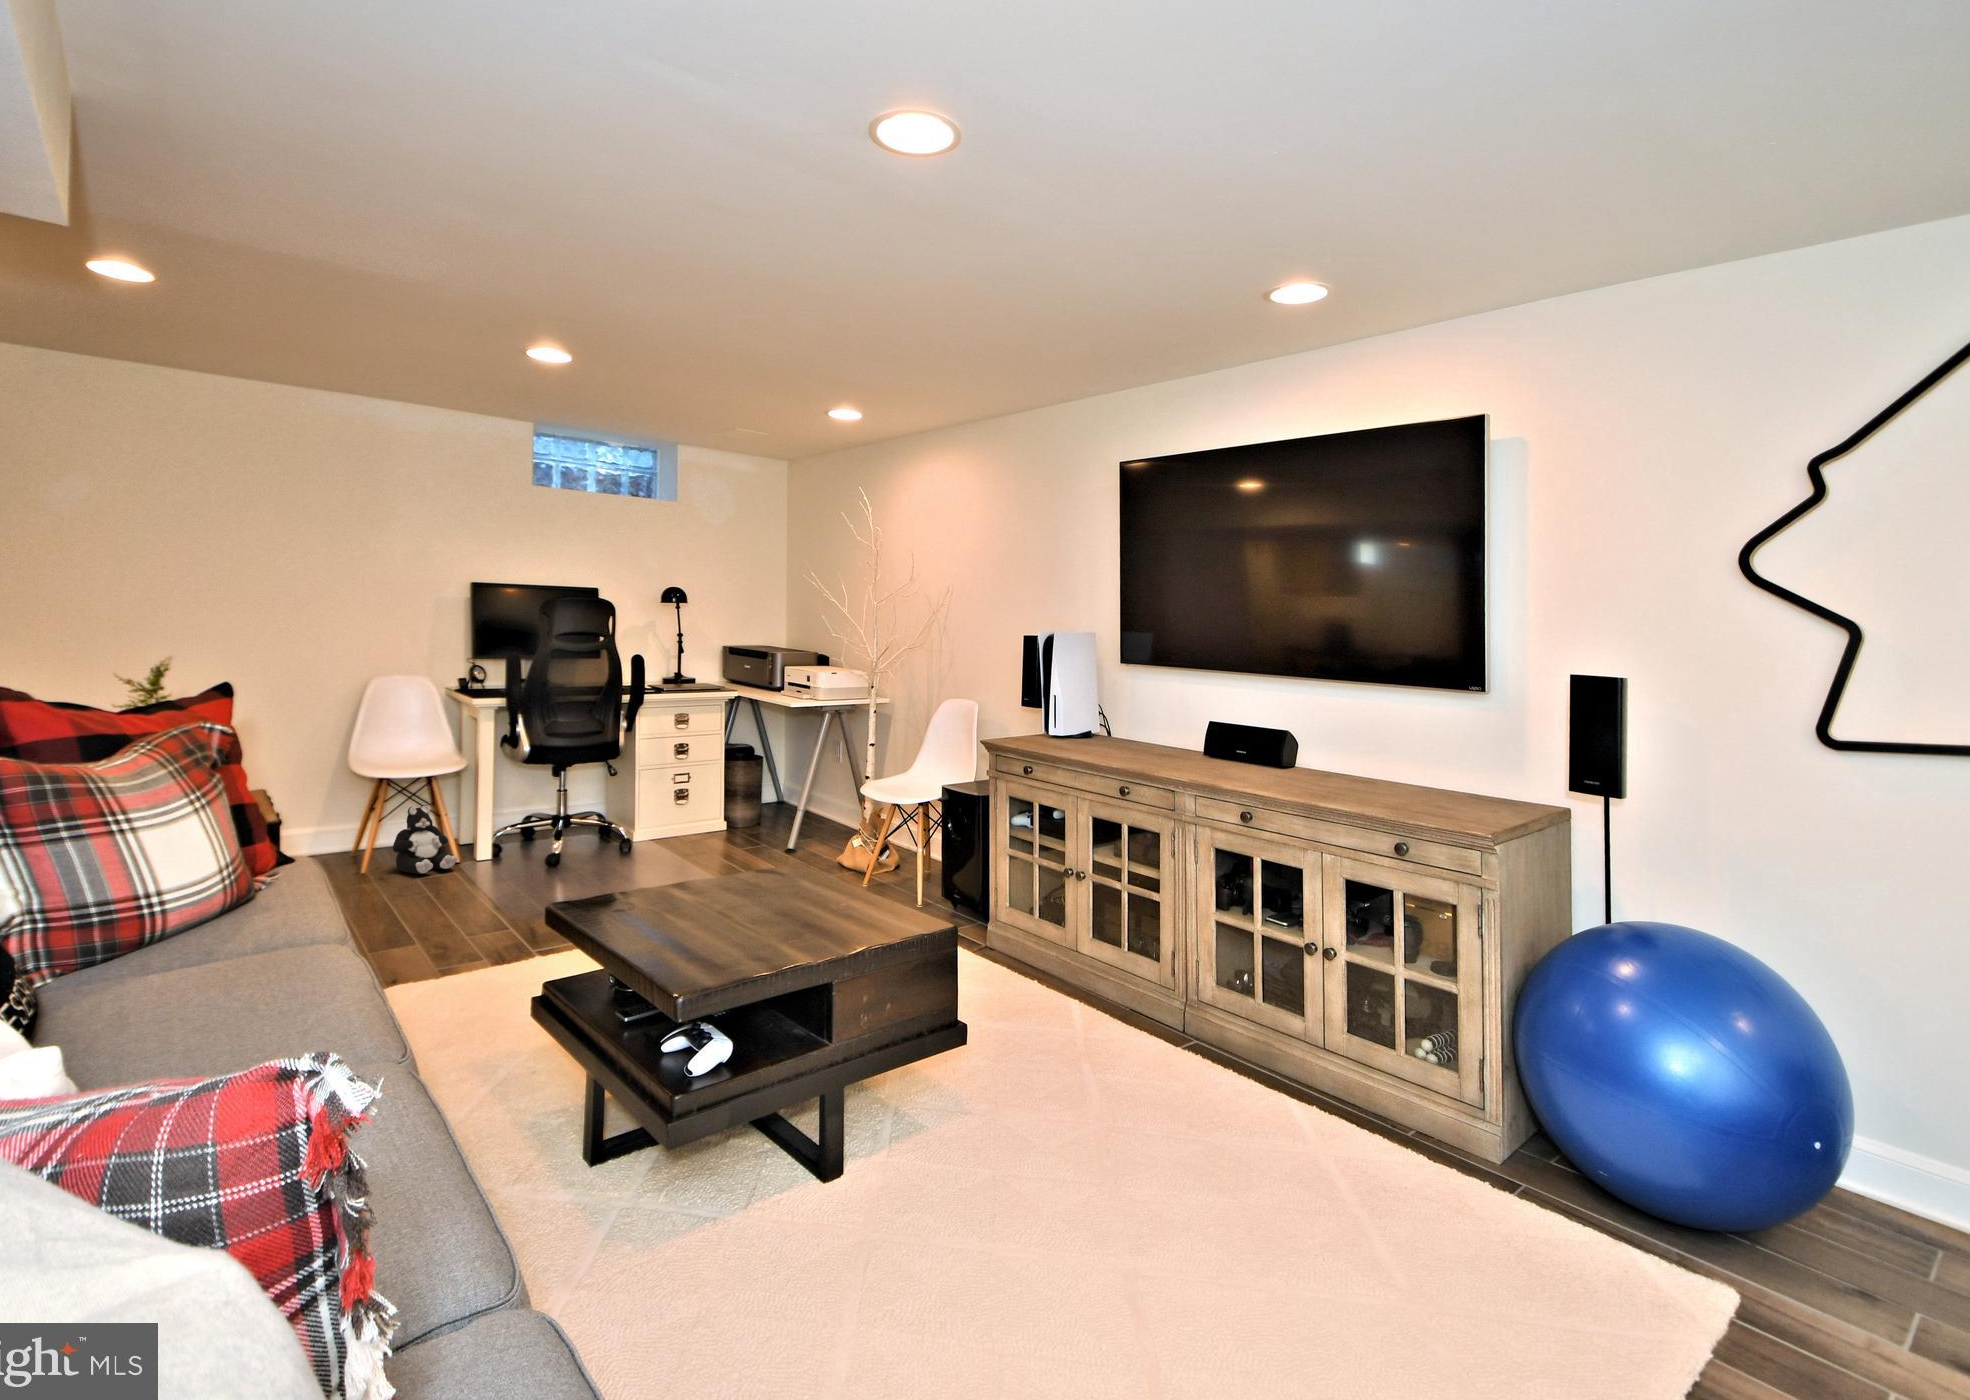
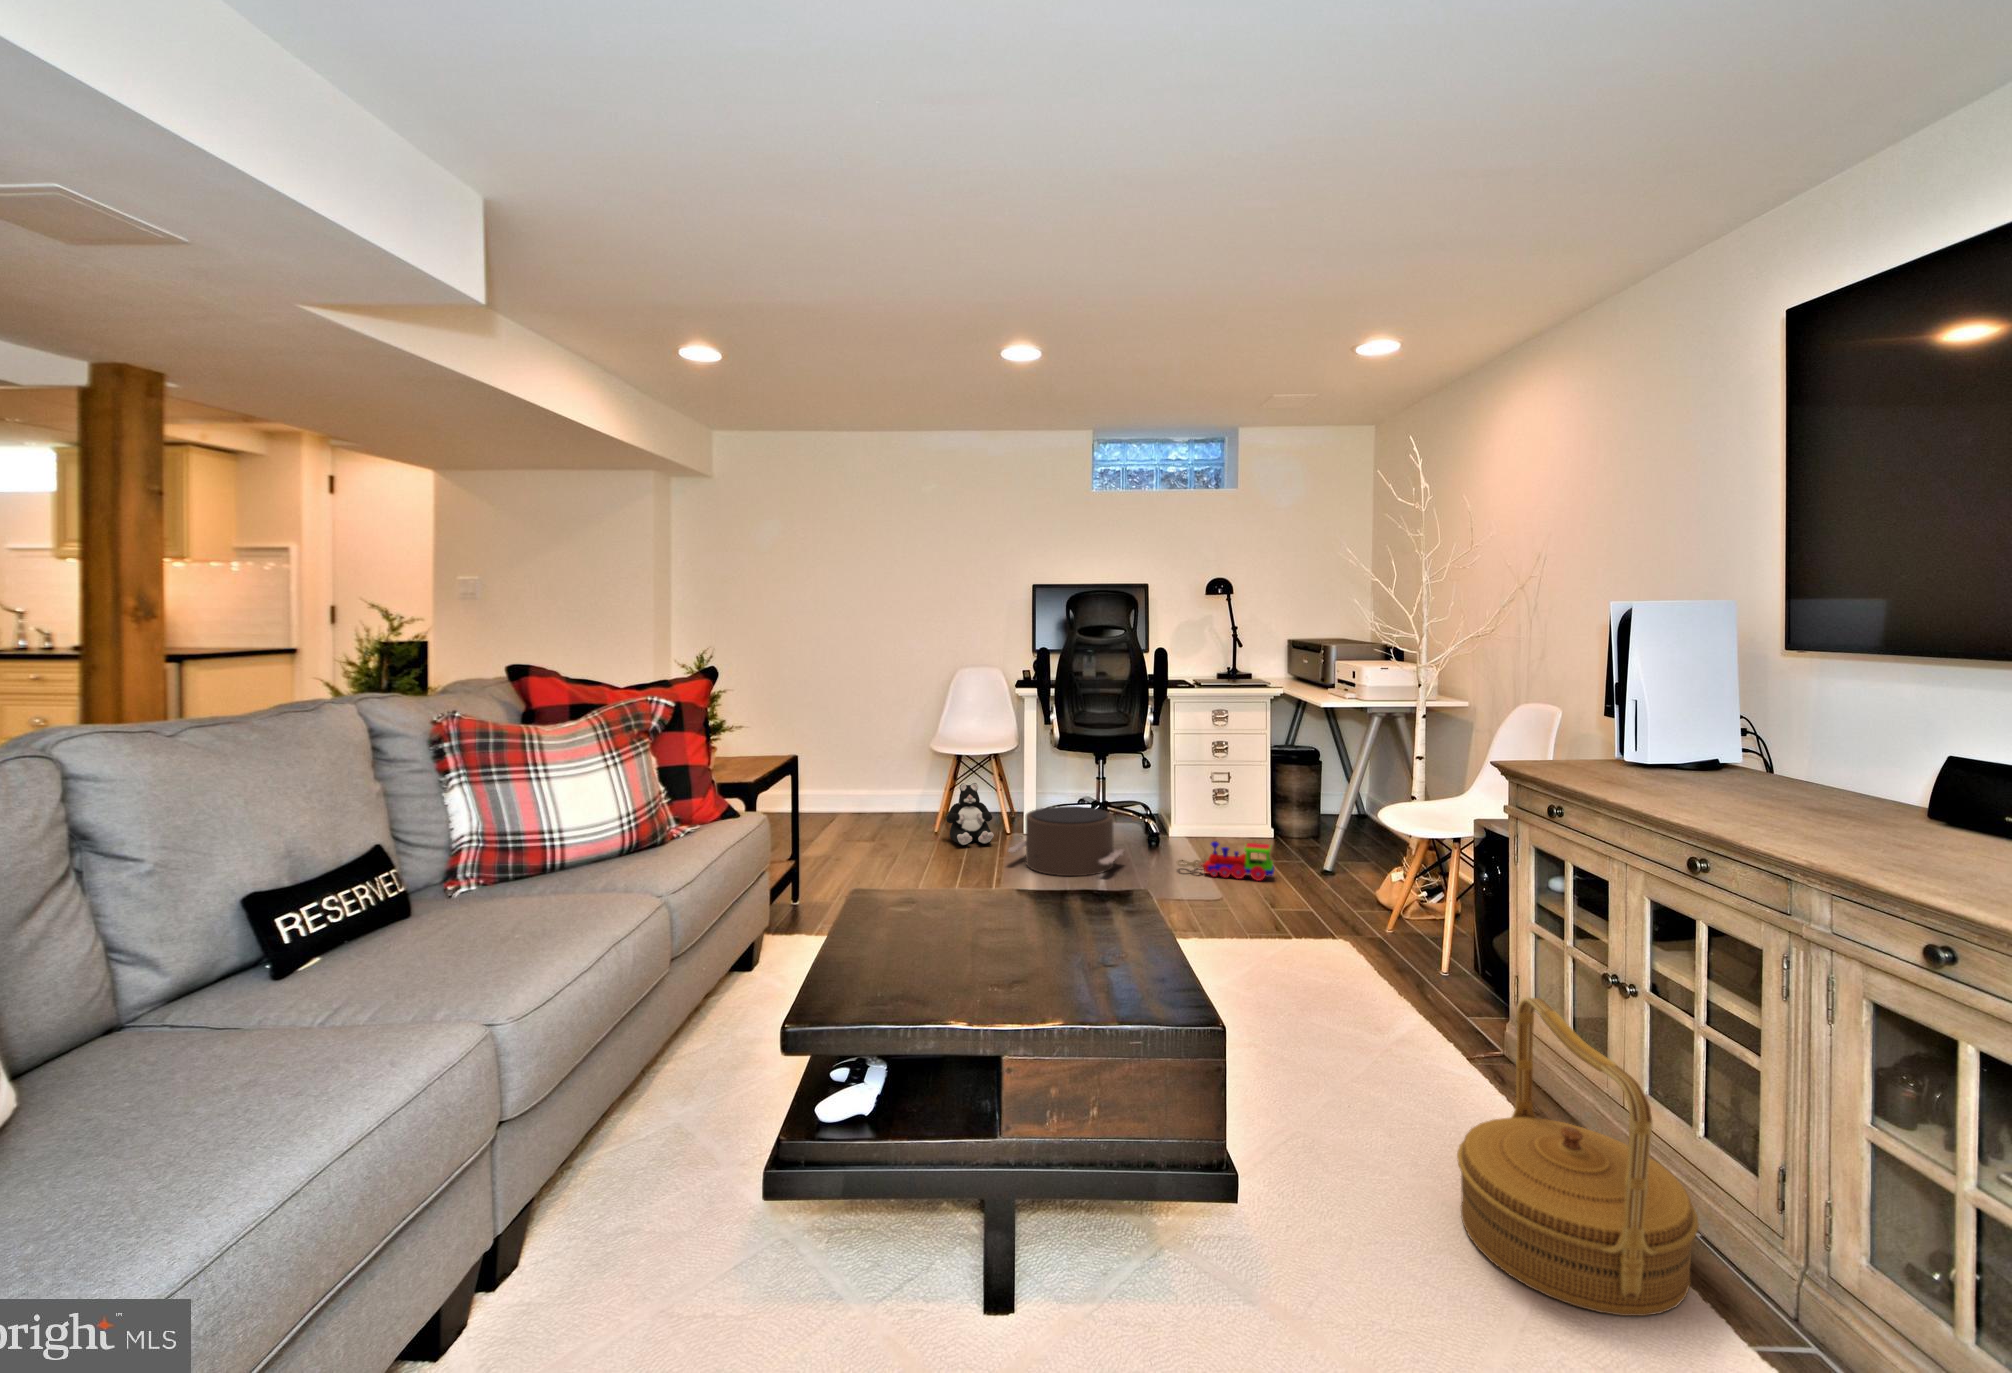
pouf: none [497,817,618,886] -> present [1008,806,1123,876]
toy train: none [669,830,758,865] -> present [1177,841,1274,881]
woven basket: none [1024,883,1140,1040] -> present [1457,998,1699,1316]

